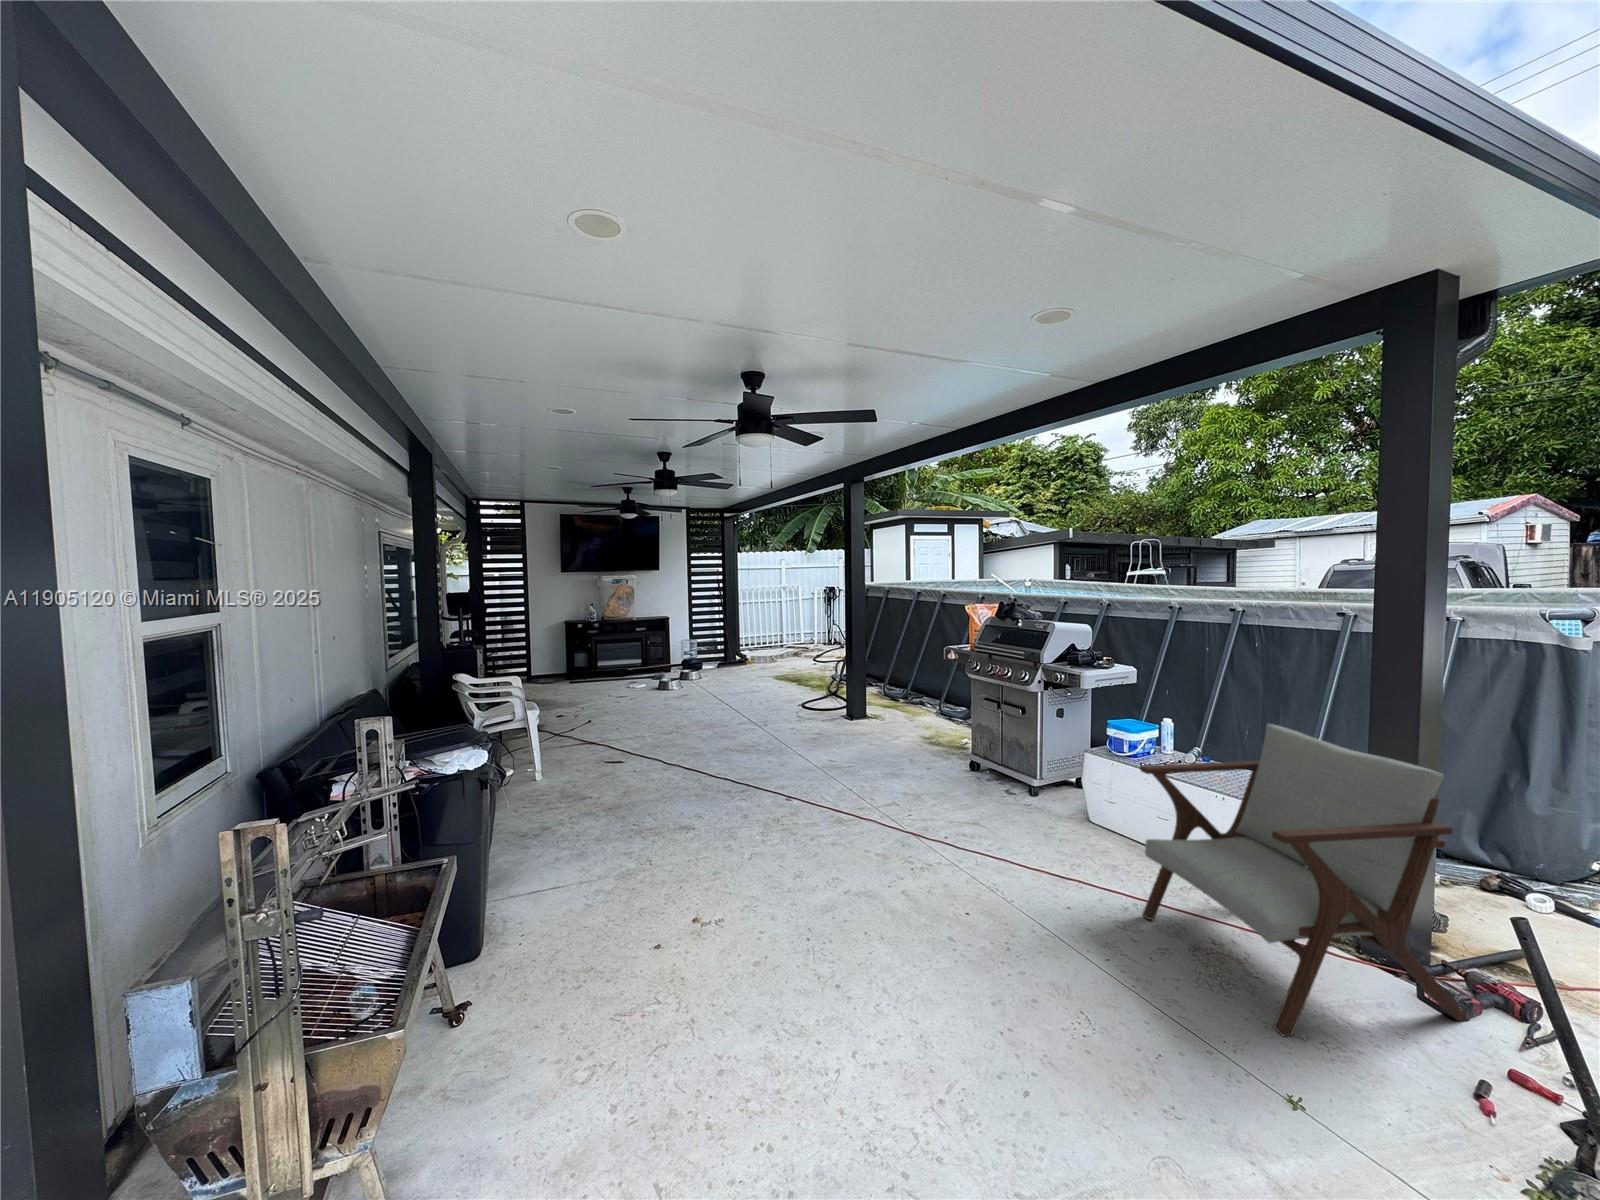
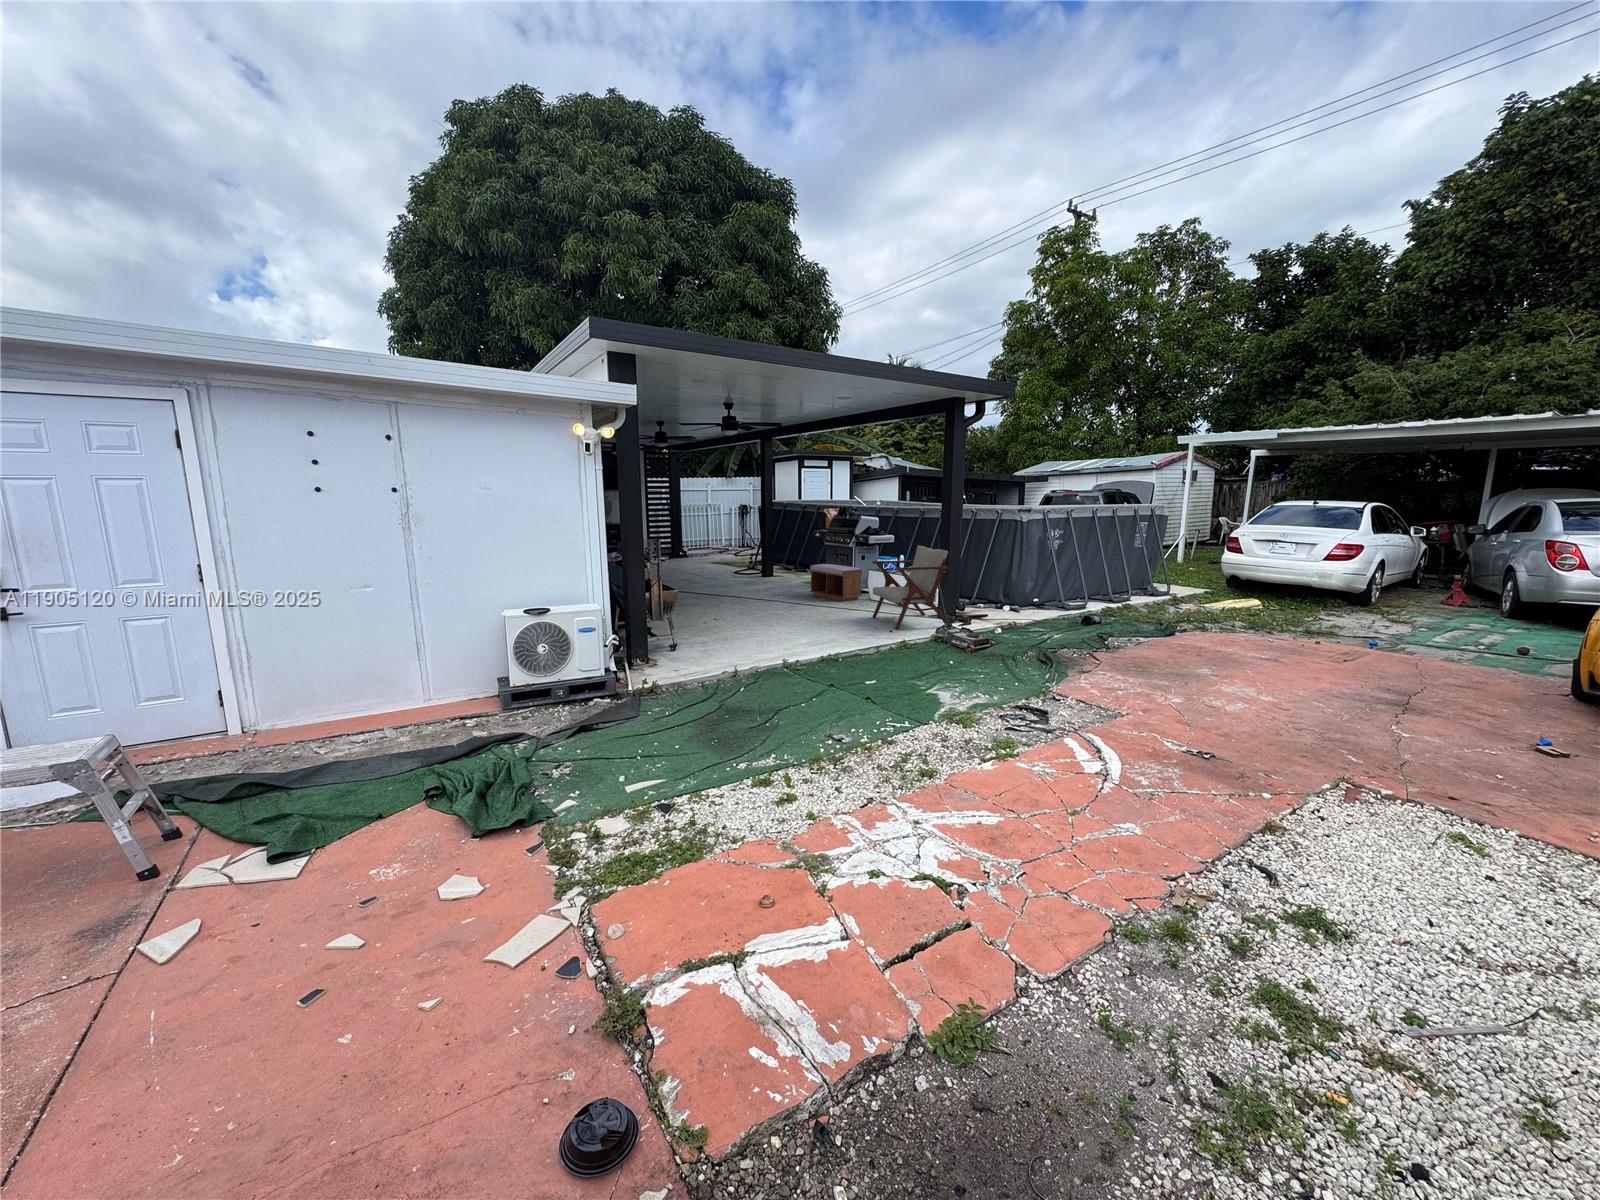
bench: none [944,717,1063,813] -> present [810,564,862,602]

